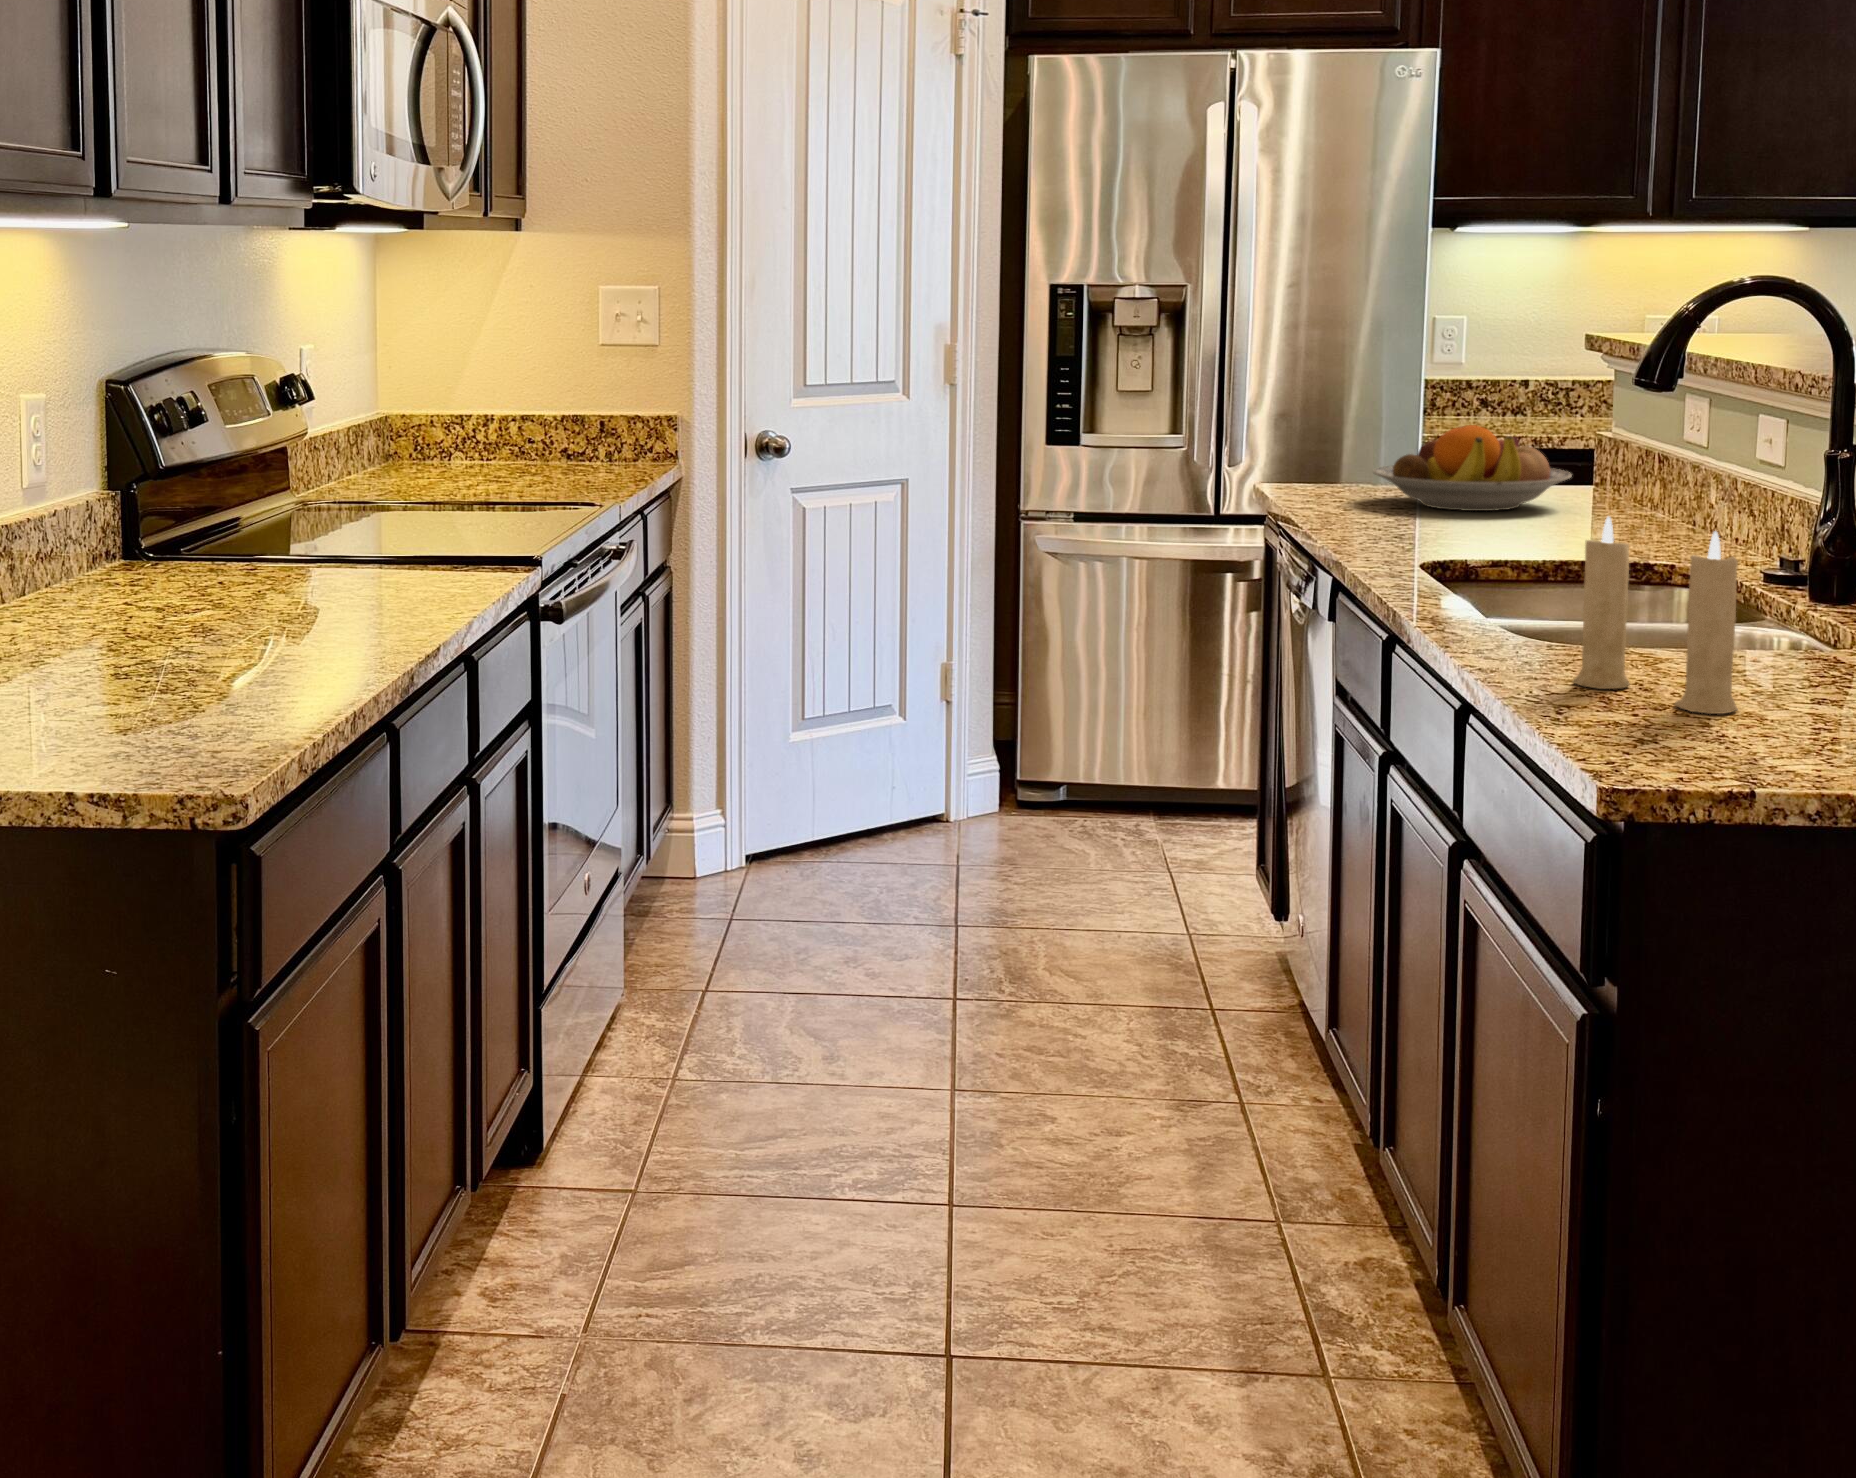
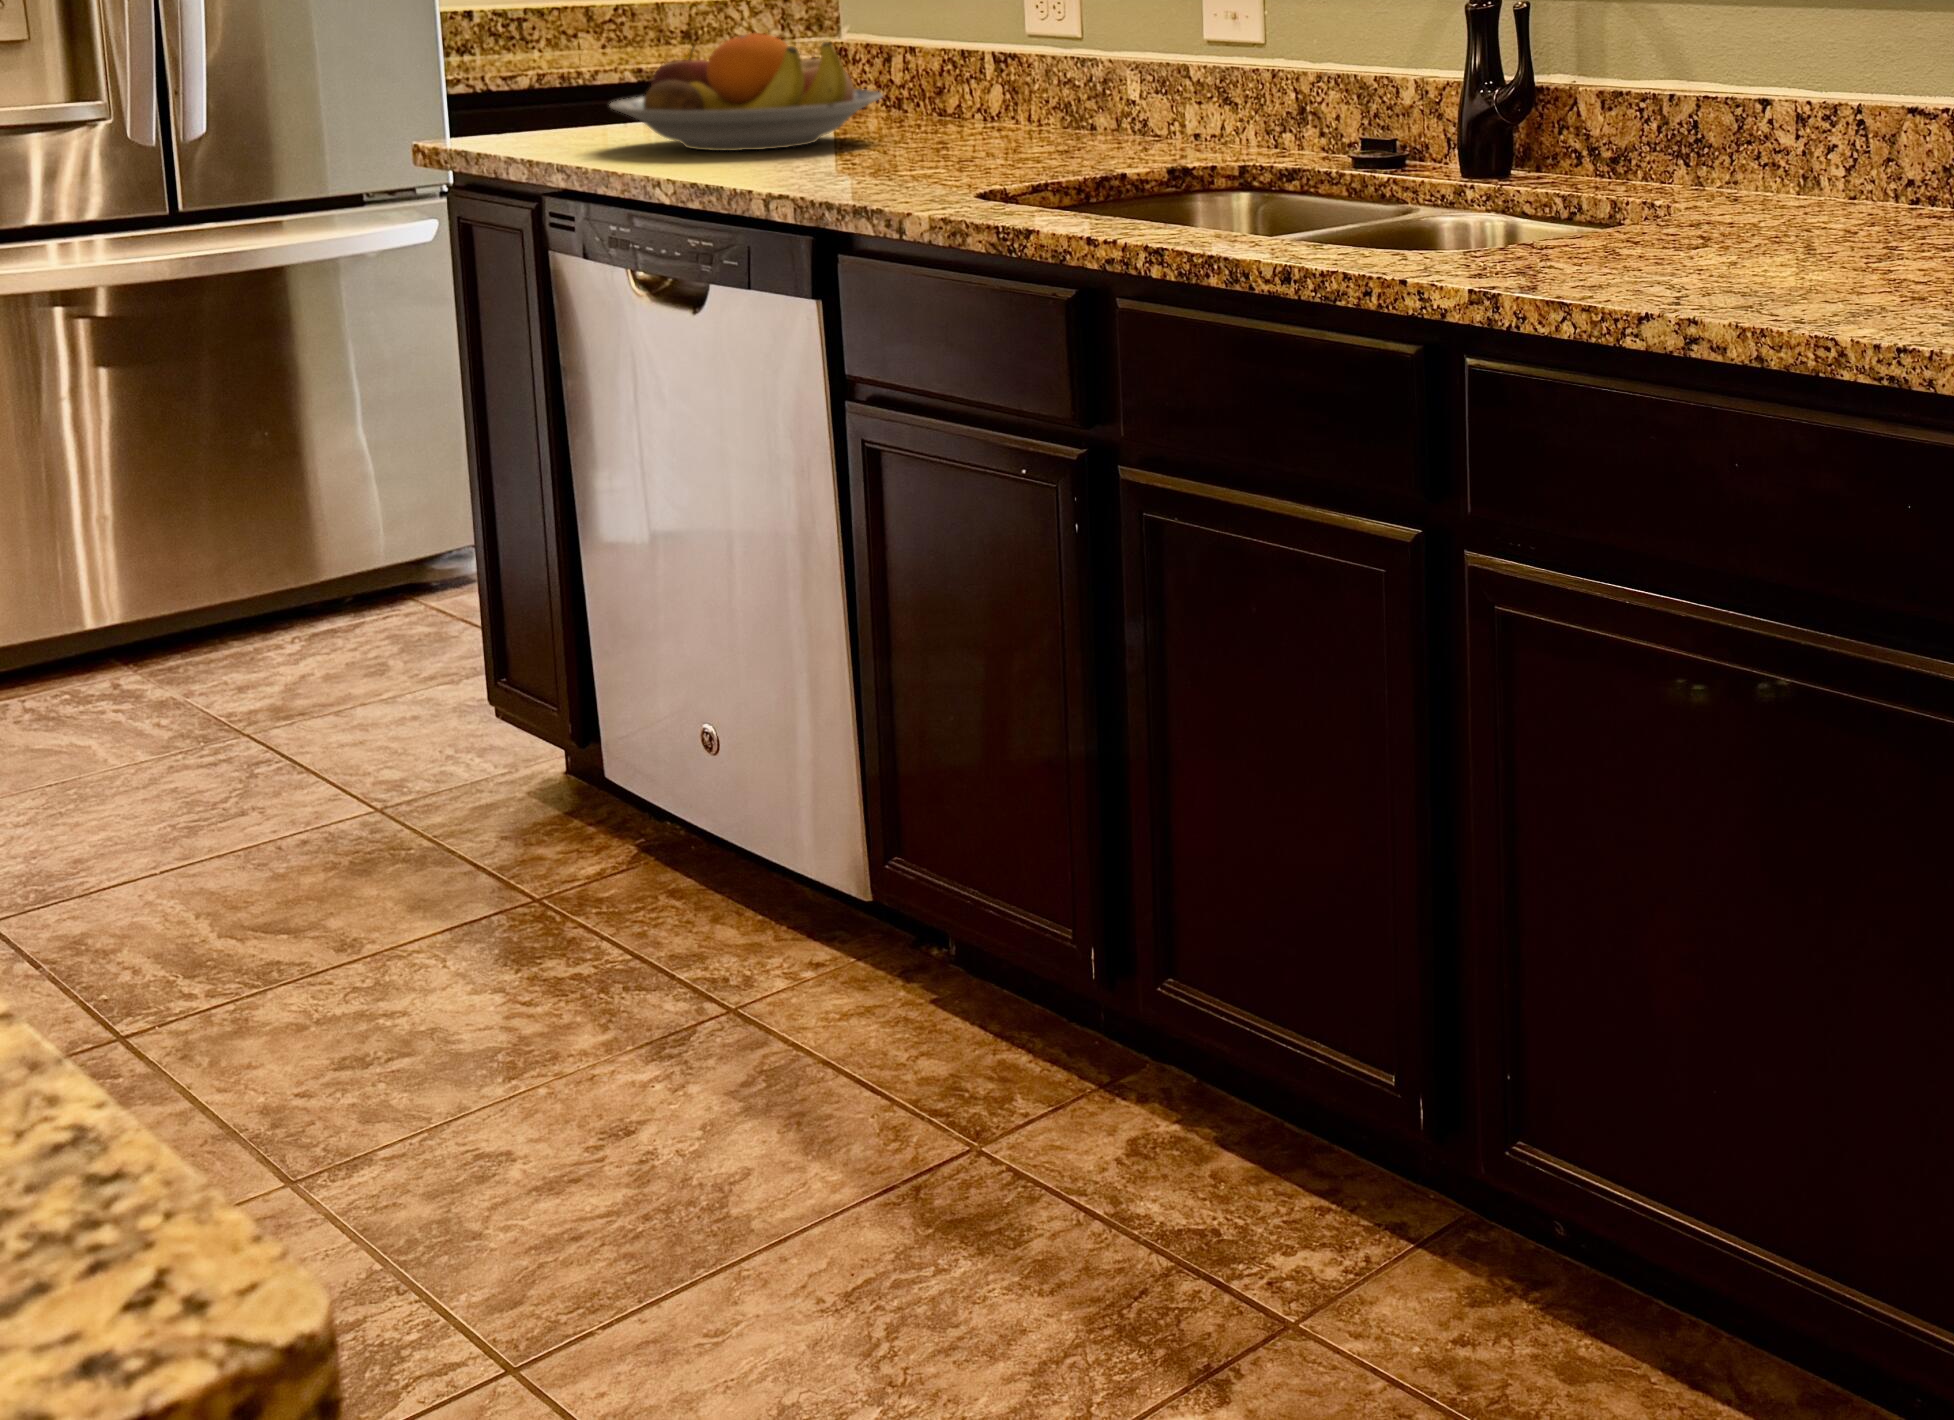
candle: present [1573,517,1738,714] -> none [1631,52,1877,287]

